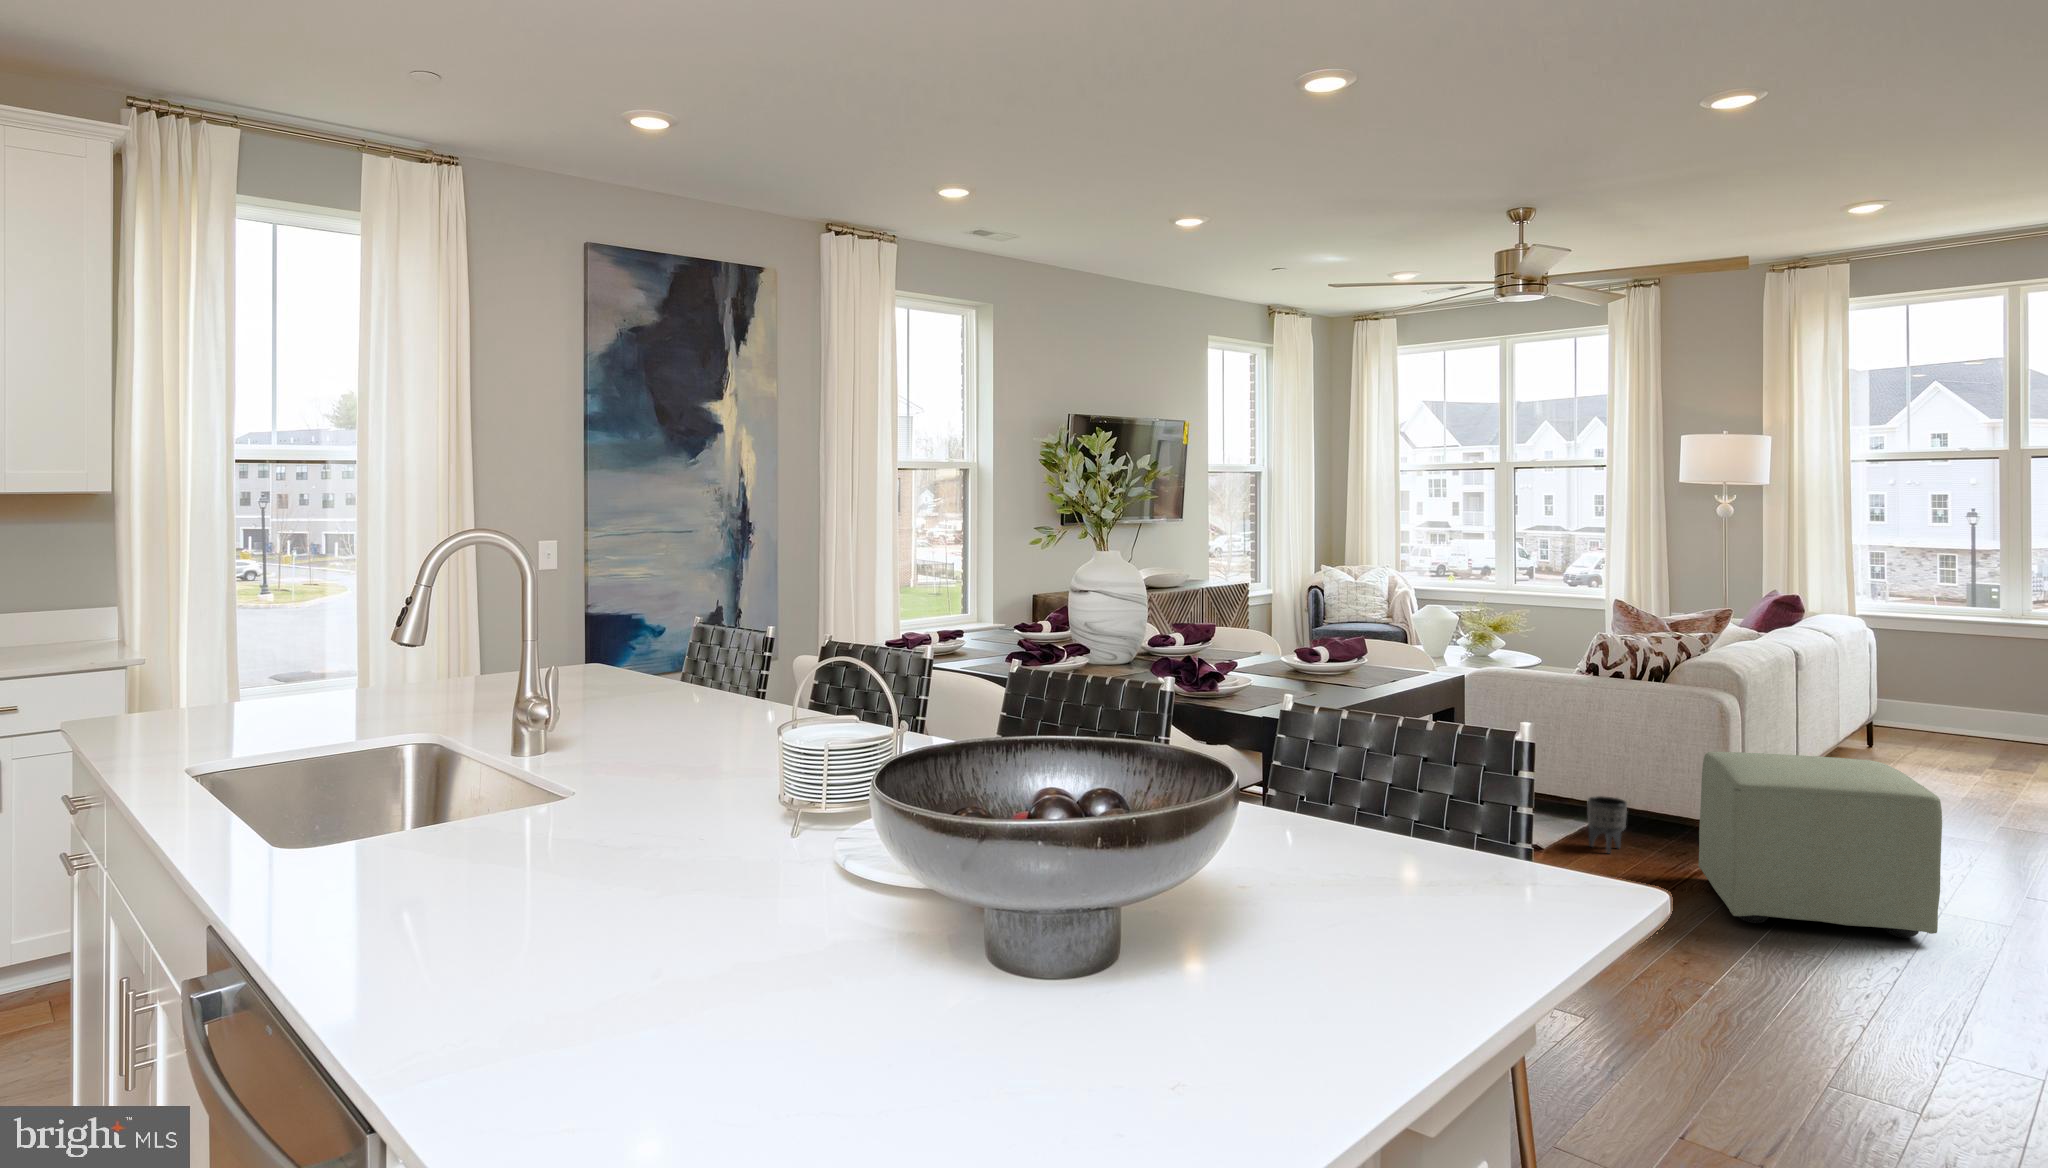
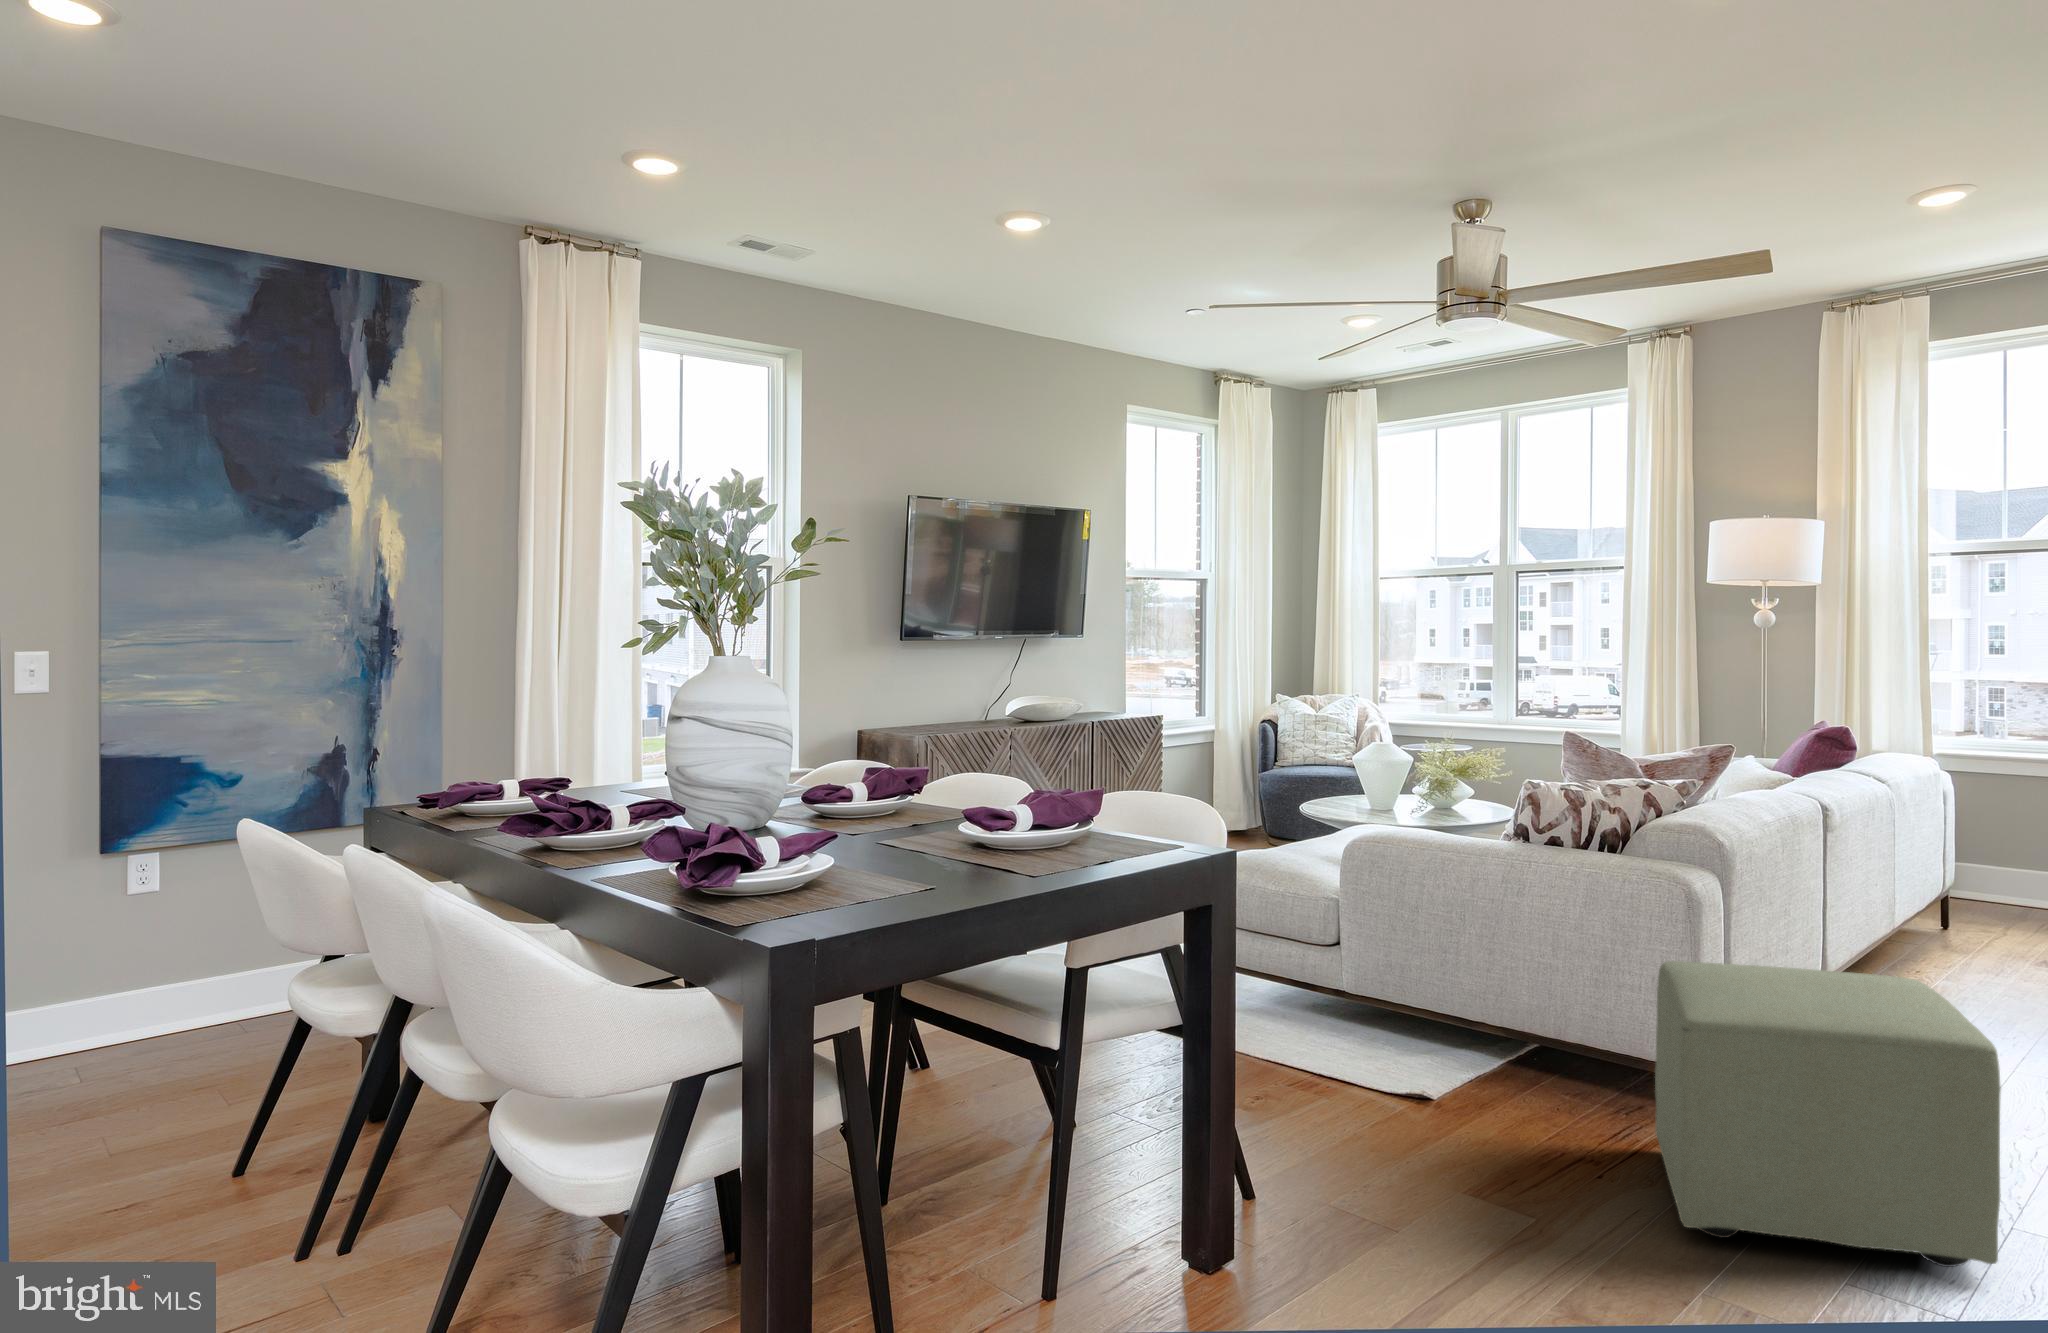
planter: present [1587,796,1627,853] -> none [1508,1020,1564,1106]

